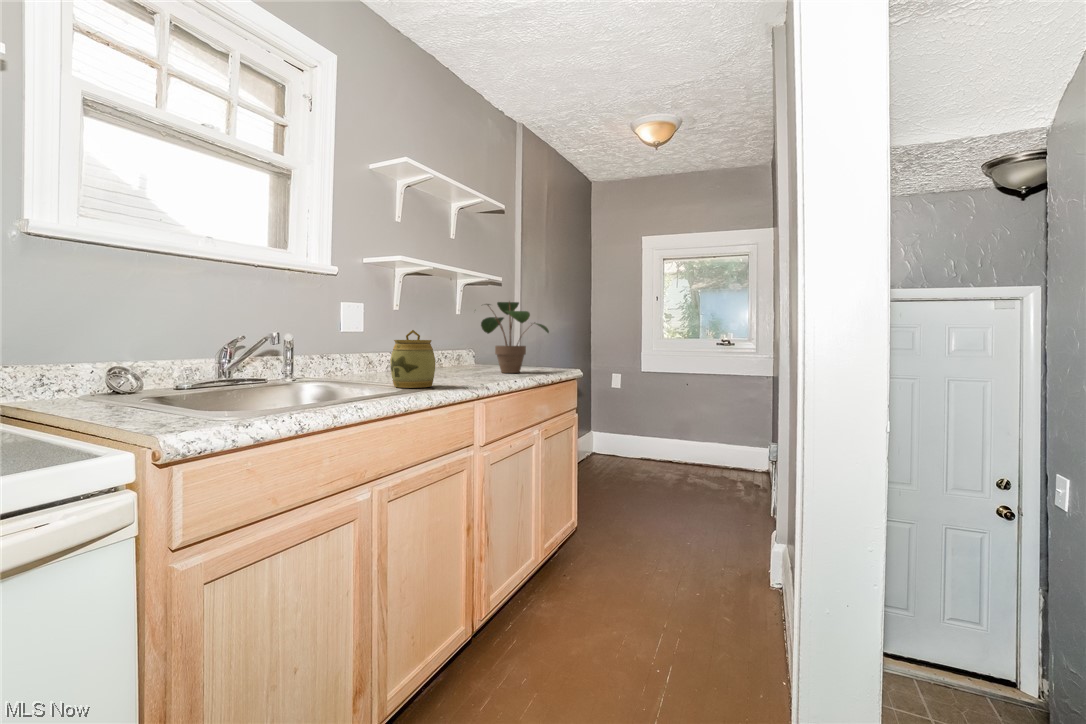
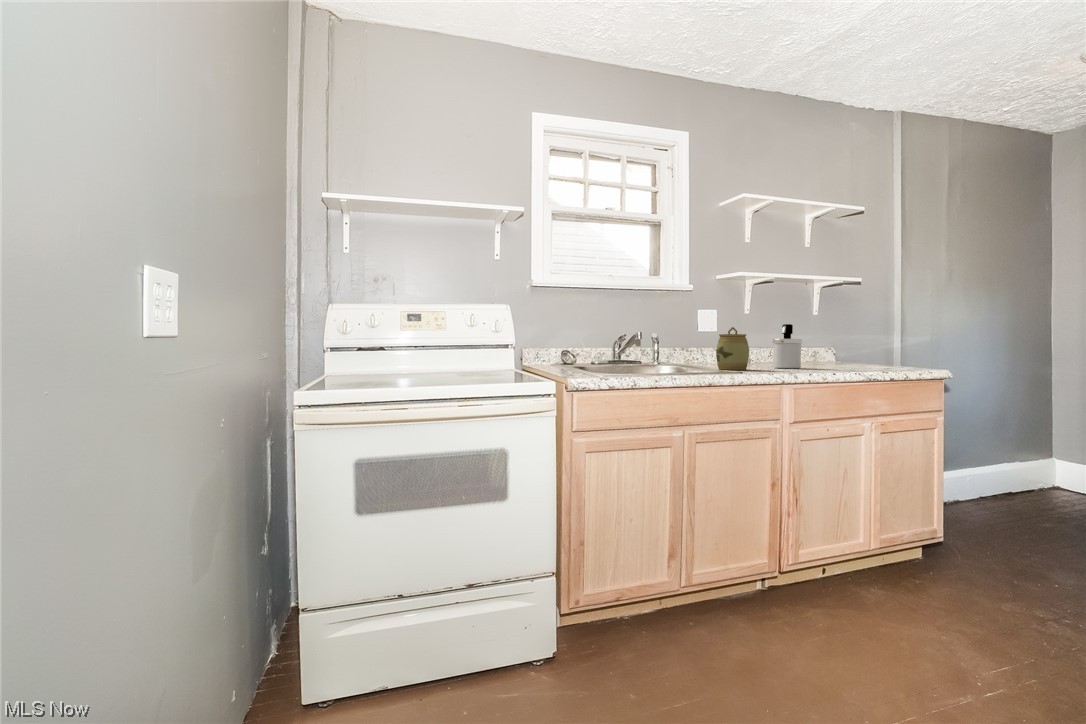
potted plant: present [481,302,549,373] -> none [815,299,897,367]
soap dispenser: none [444,327,476,379] -> present [773,324,802,368]

